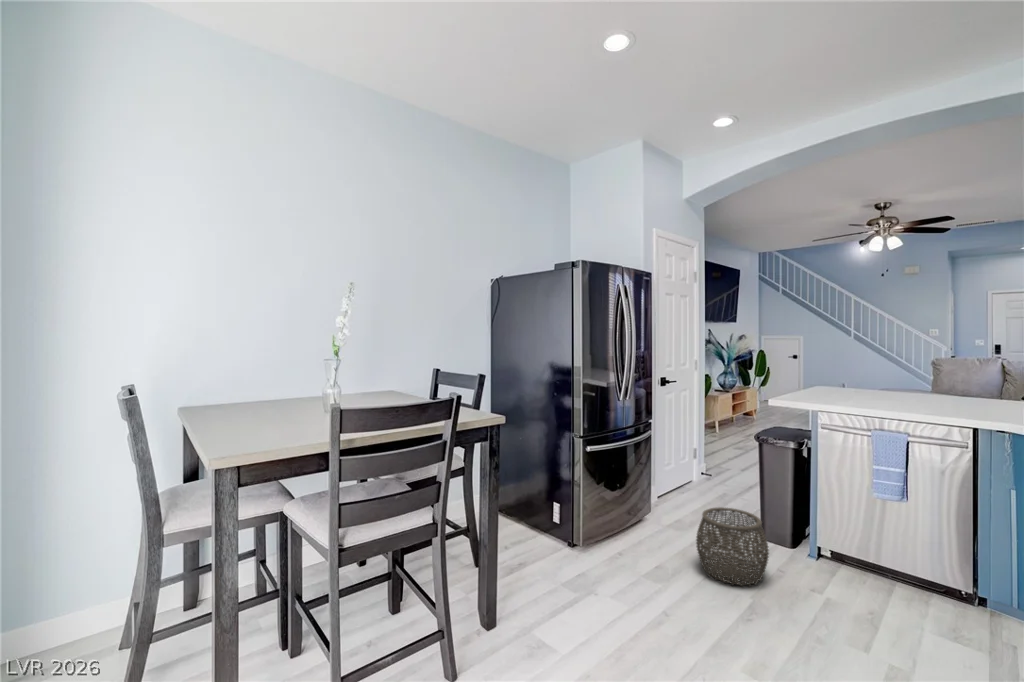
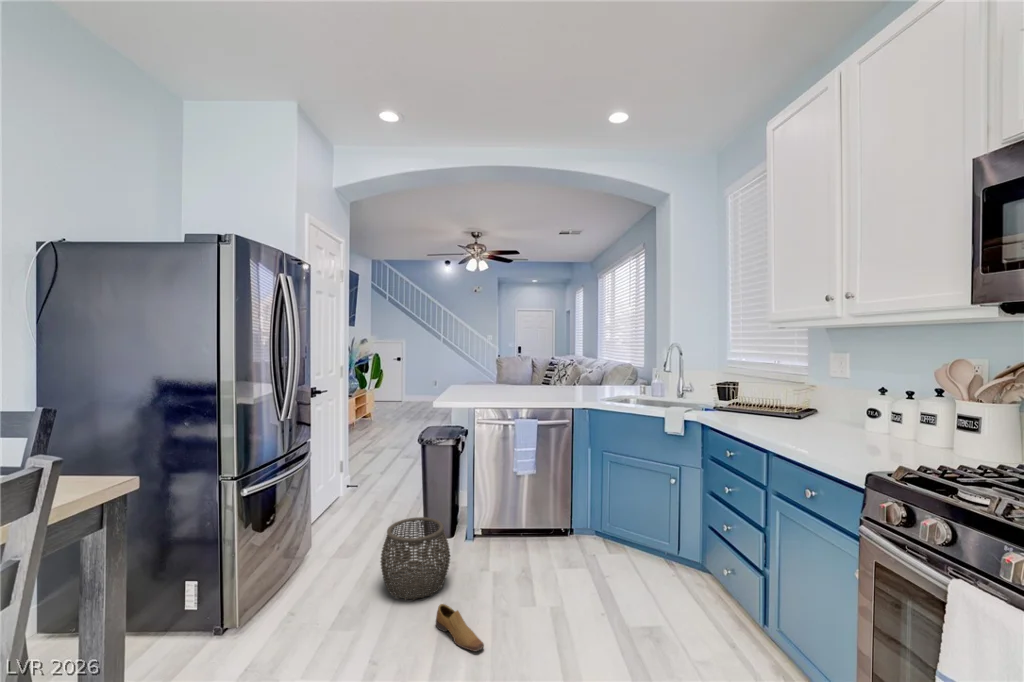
shoe: none [736,592,777,647] -> present [436,604,484,651]

